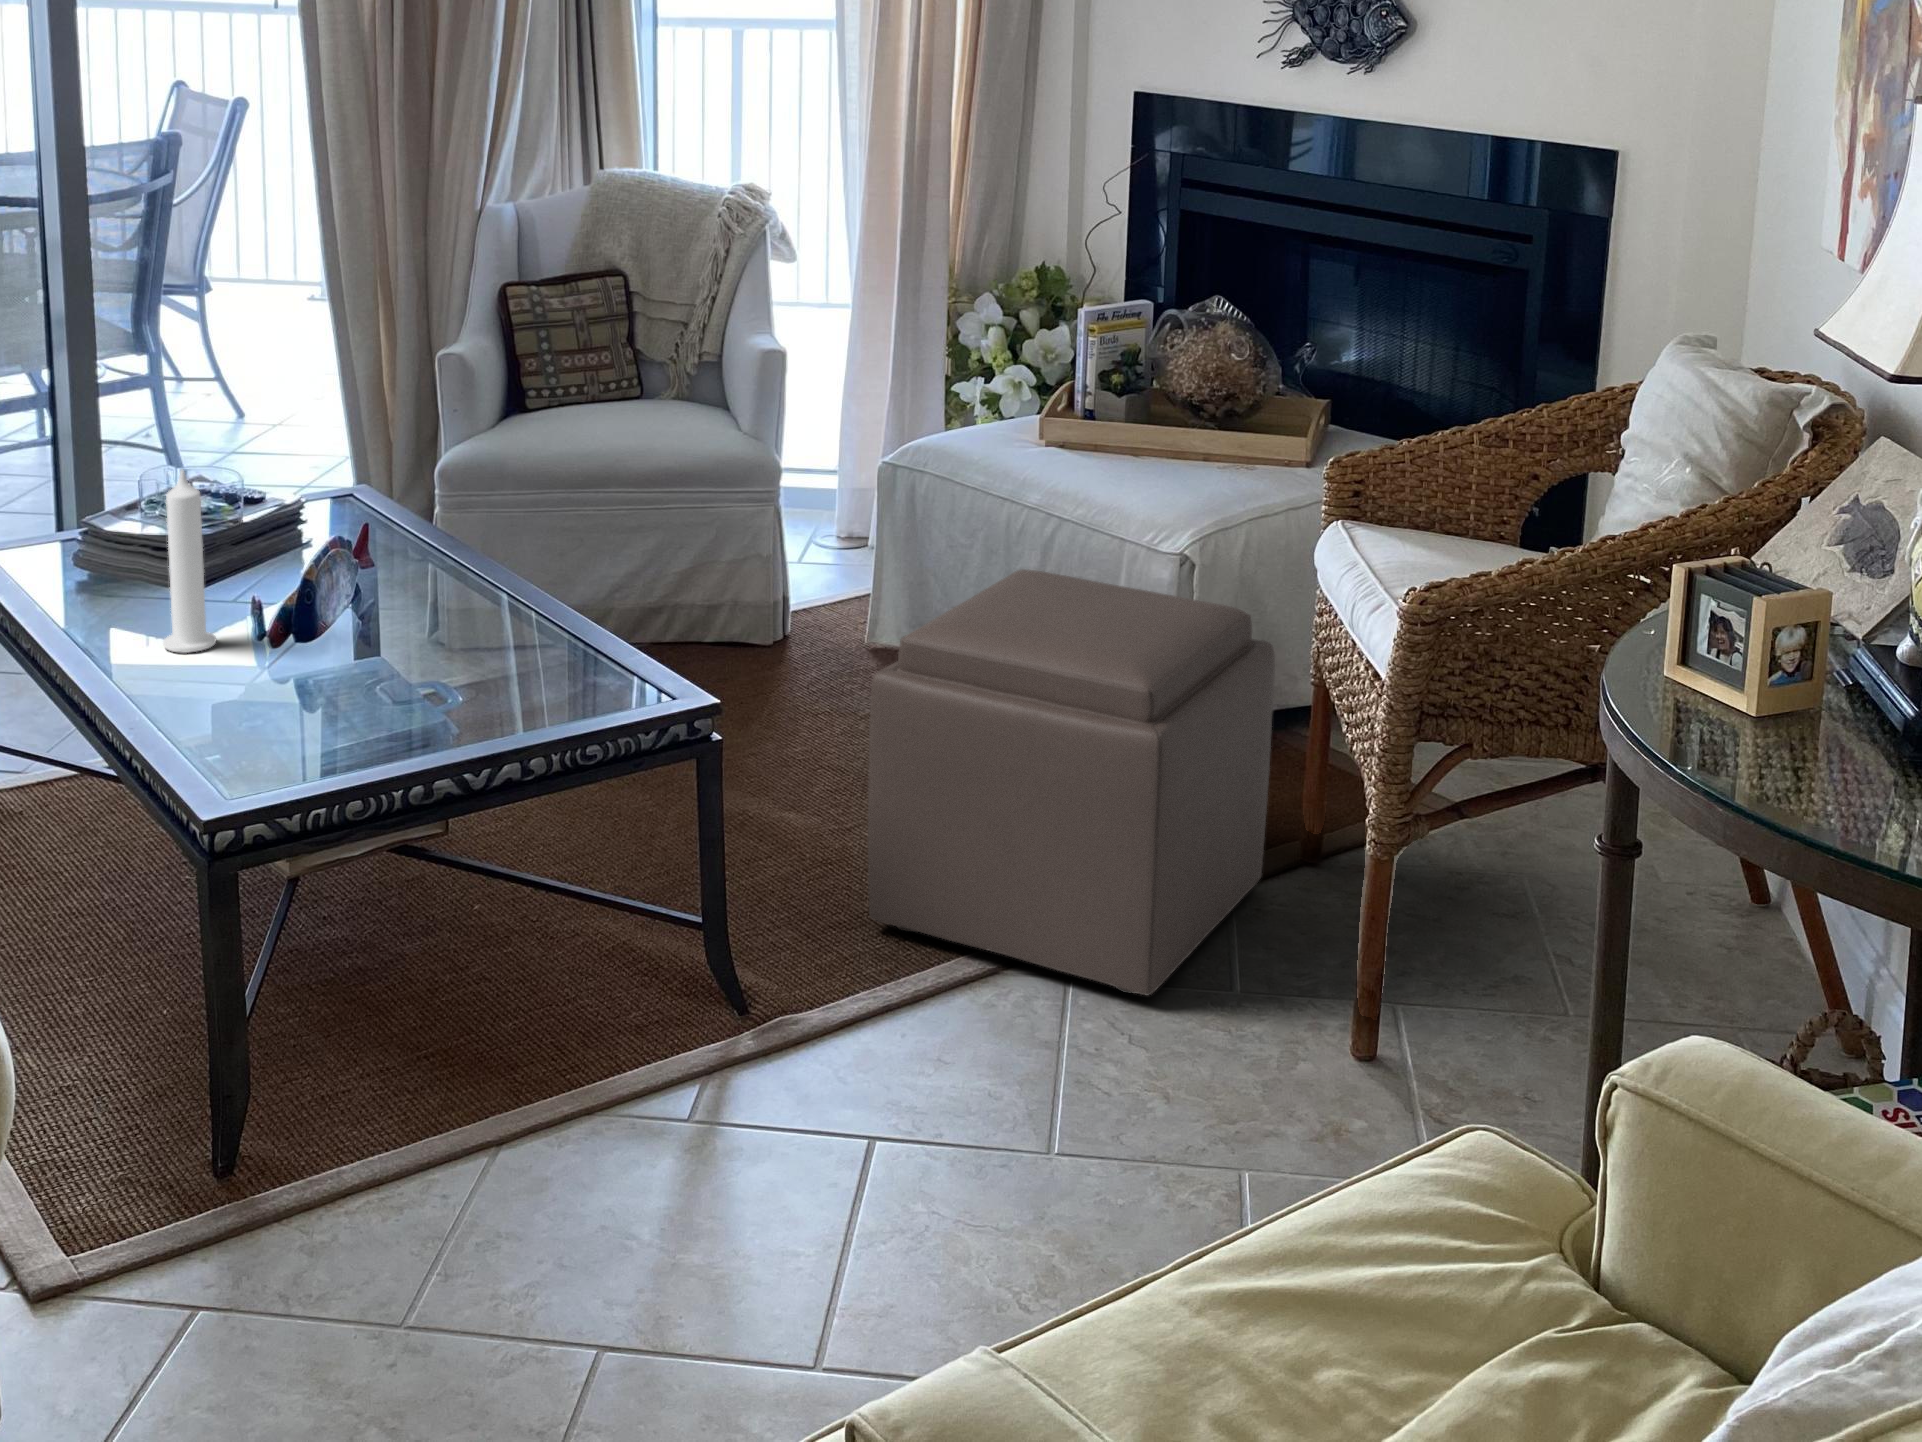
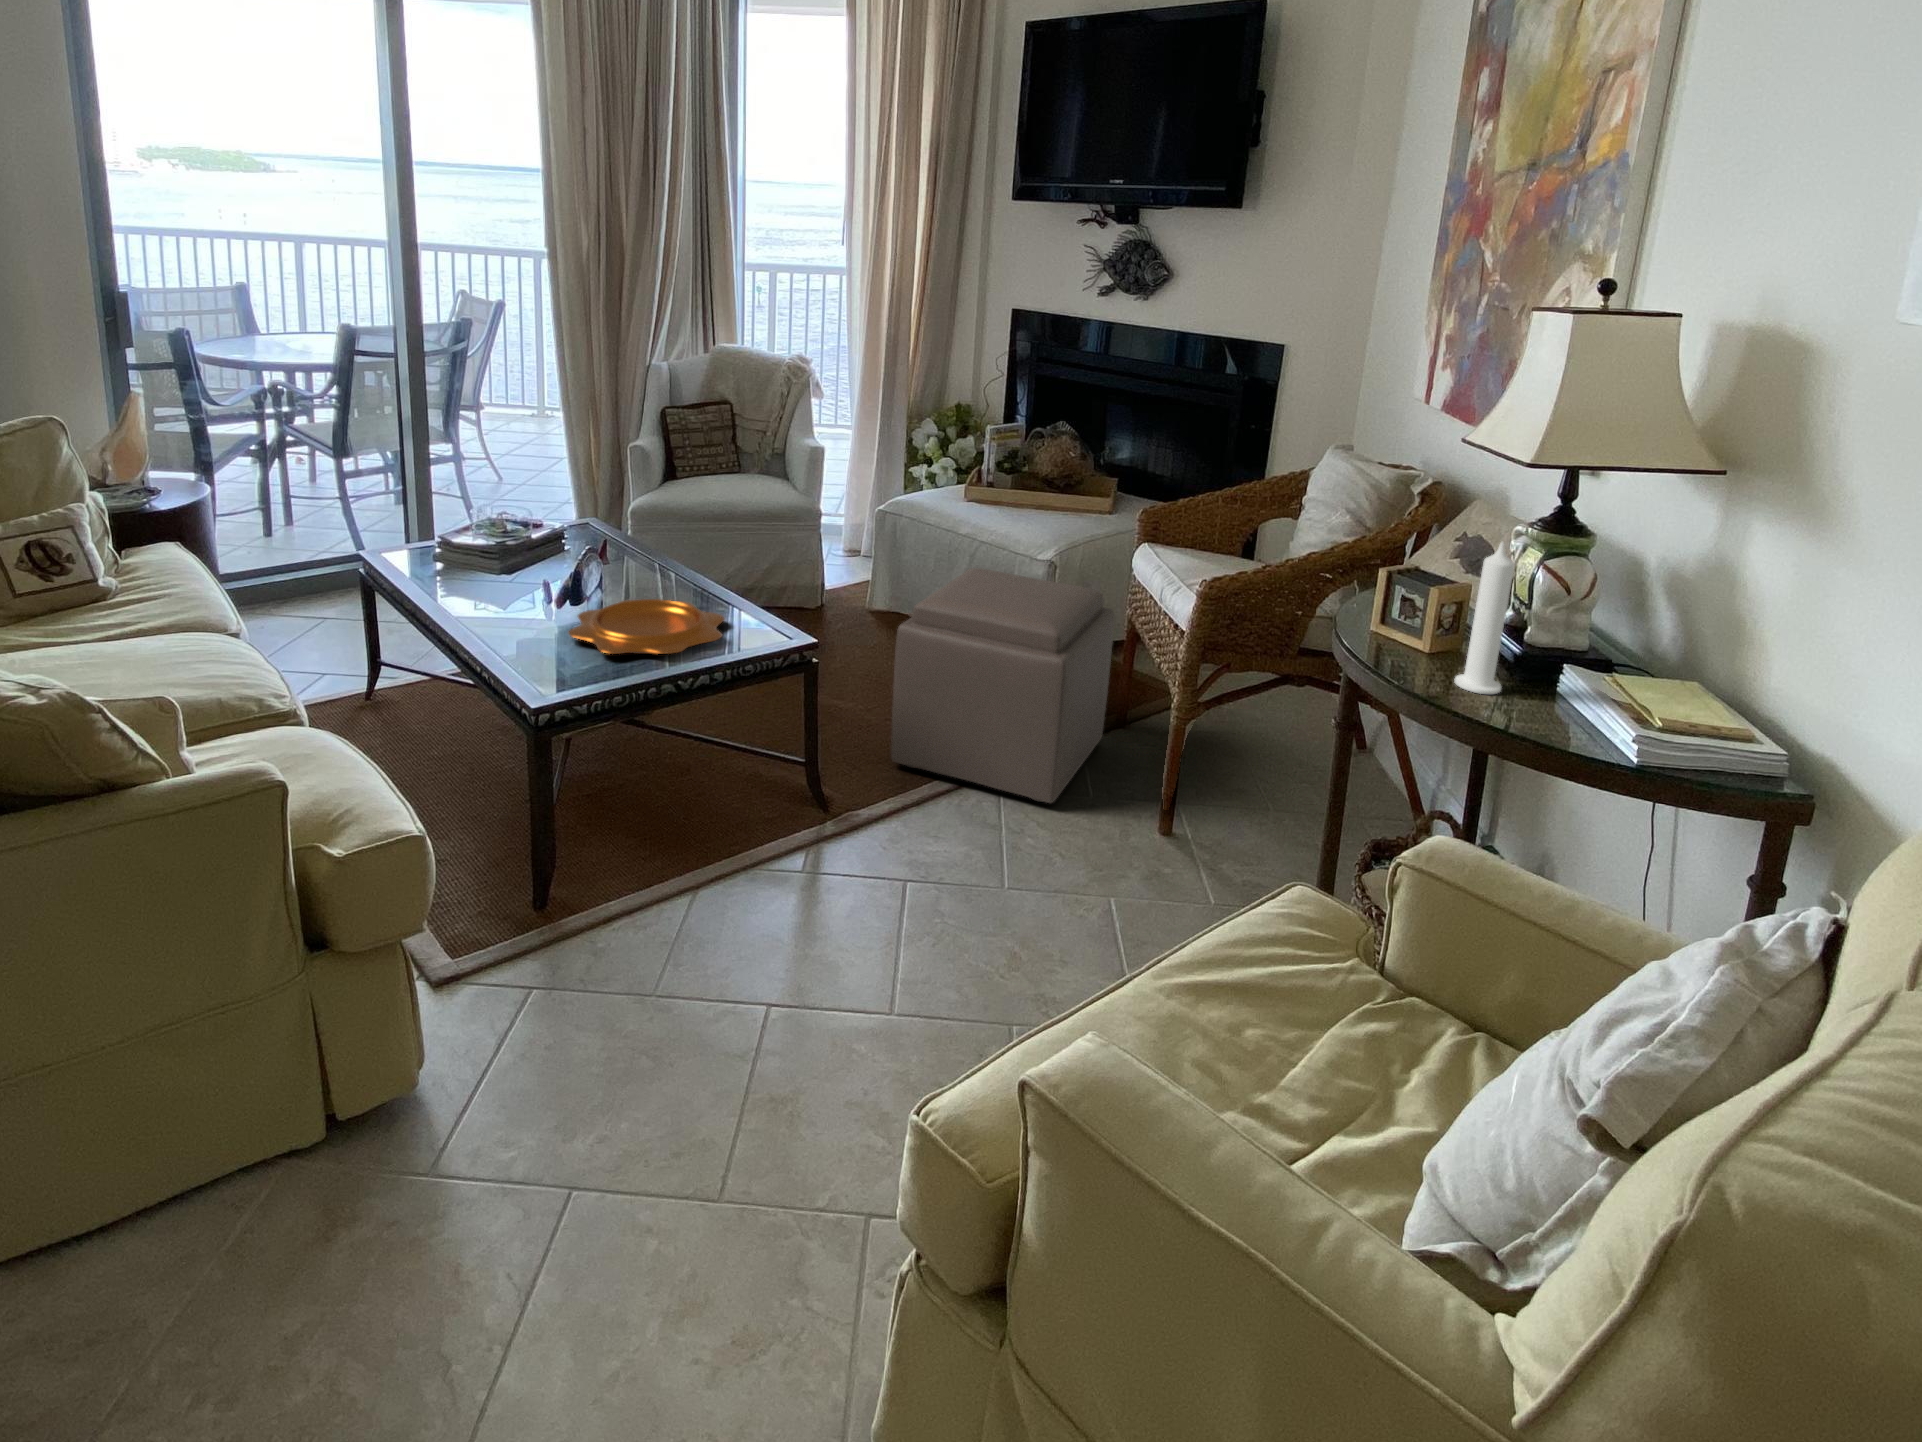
candle: present [163,470,216,653] -> present [1454,542,1514,695]
decorative bowl: none [285,630,559,724] -> present [568,599,724,654]

